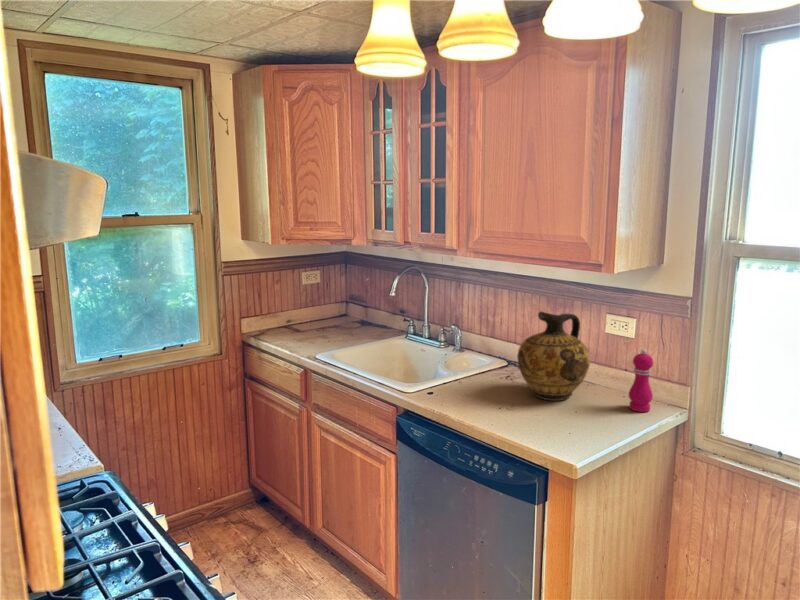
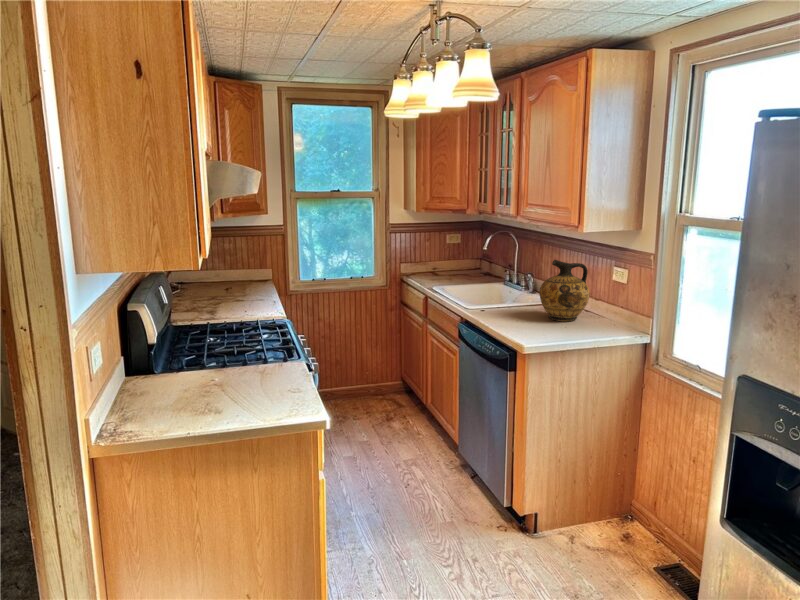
pepper mill: present [629,349,653,412] -> none [605,288,622,332]

